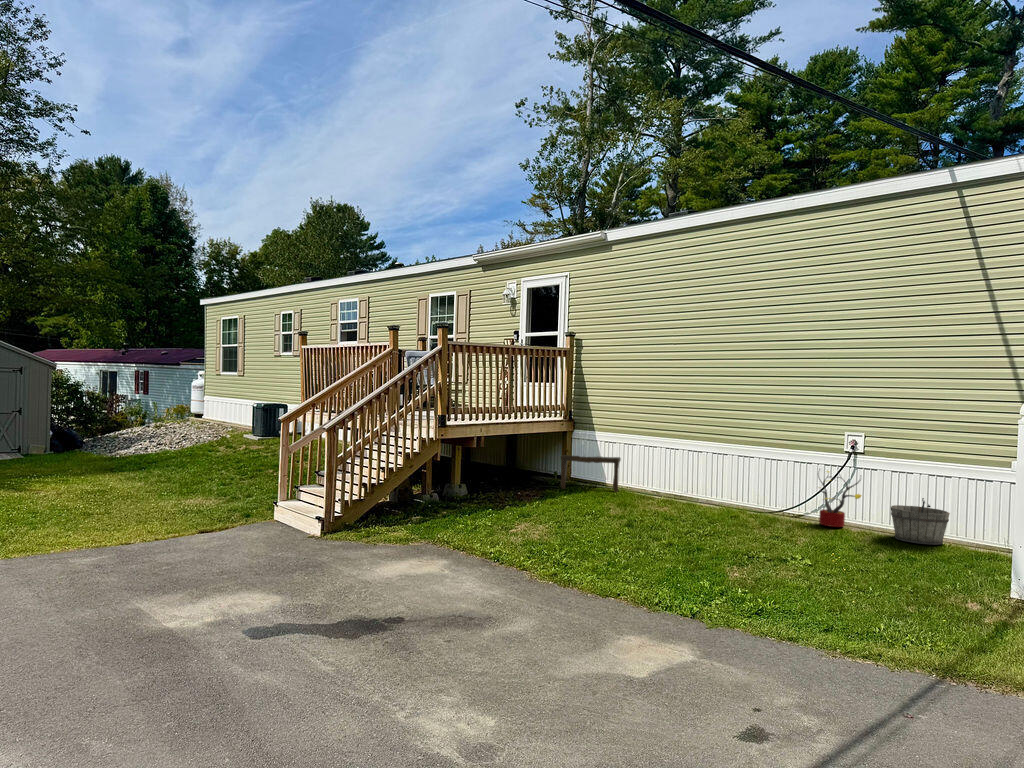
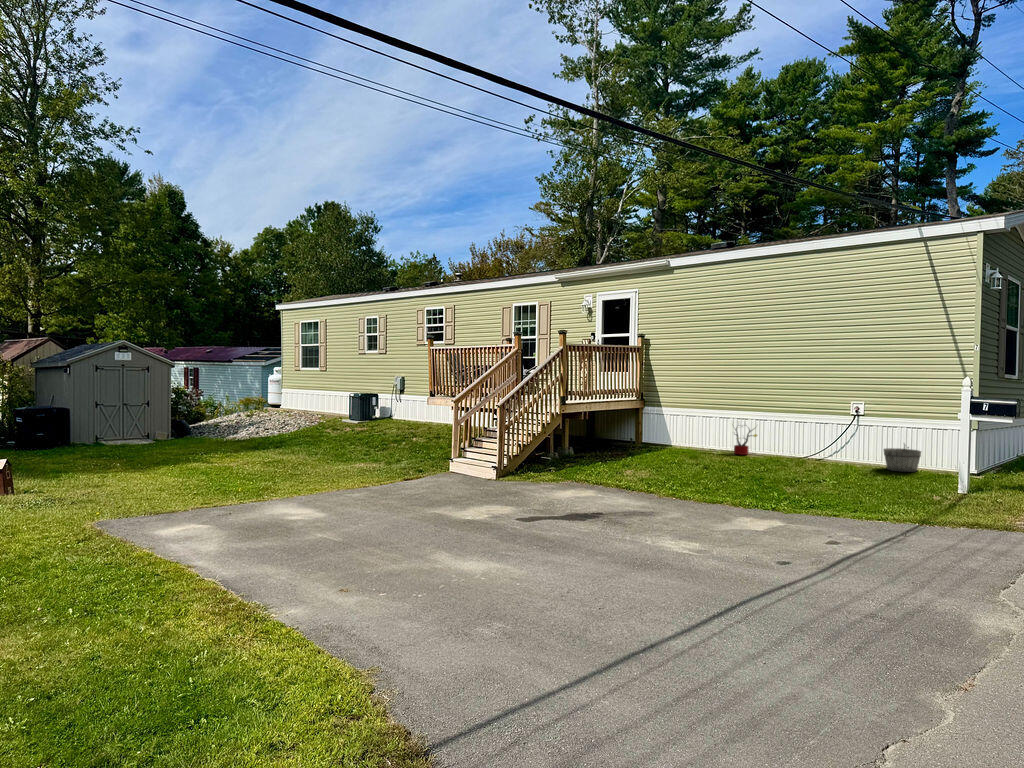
bench: present [561,455,621,492] -> none [640,425,685,450]
decorative plant: present [818,471,861,527] -> present [734,428,757,455]

